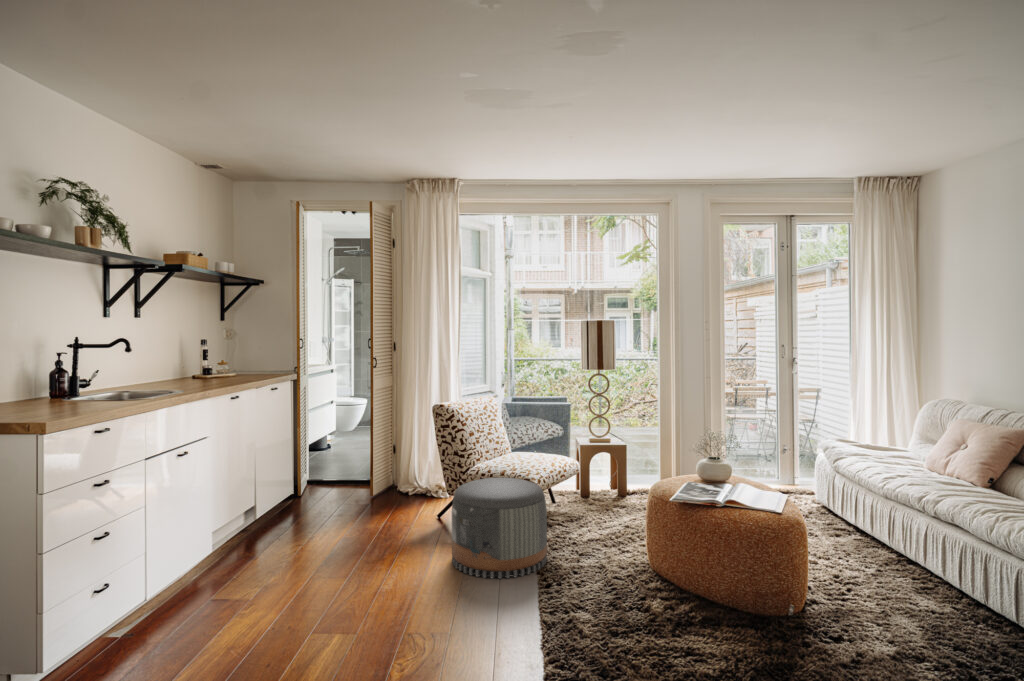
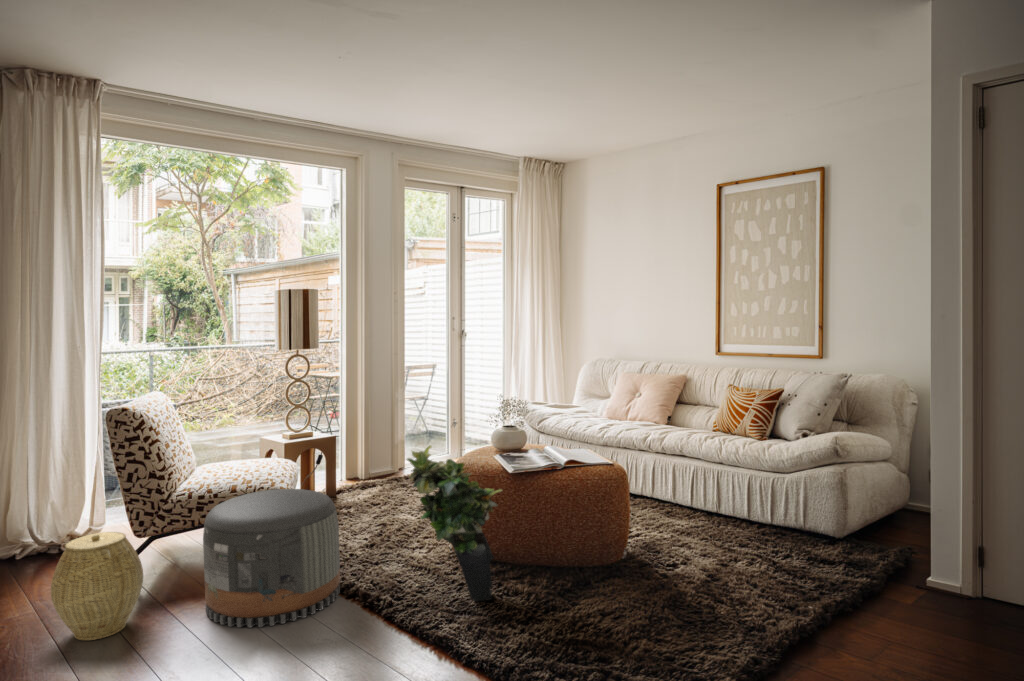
potted plant: none [565,464,652,615] -> present [407,446,502,601]
woven basket: none [375,485,426,552] -> present [51,532,143,640]

